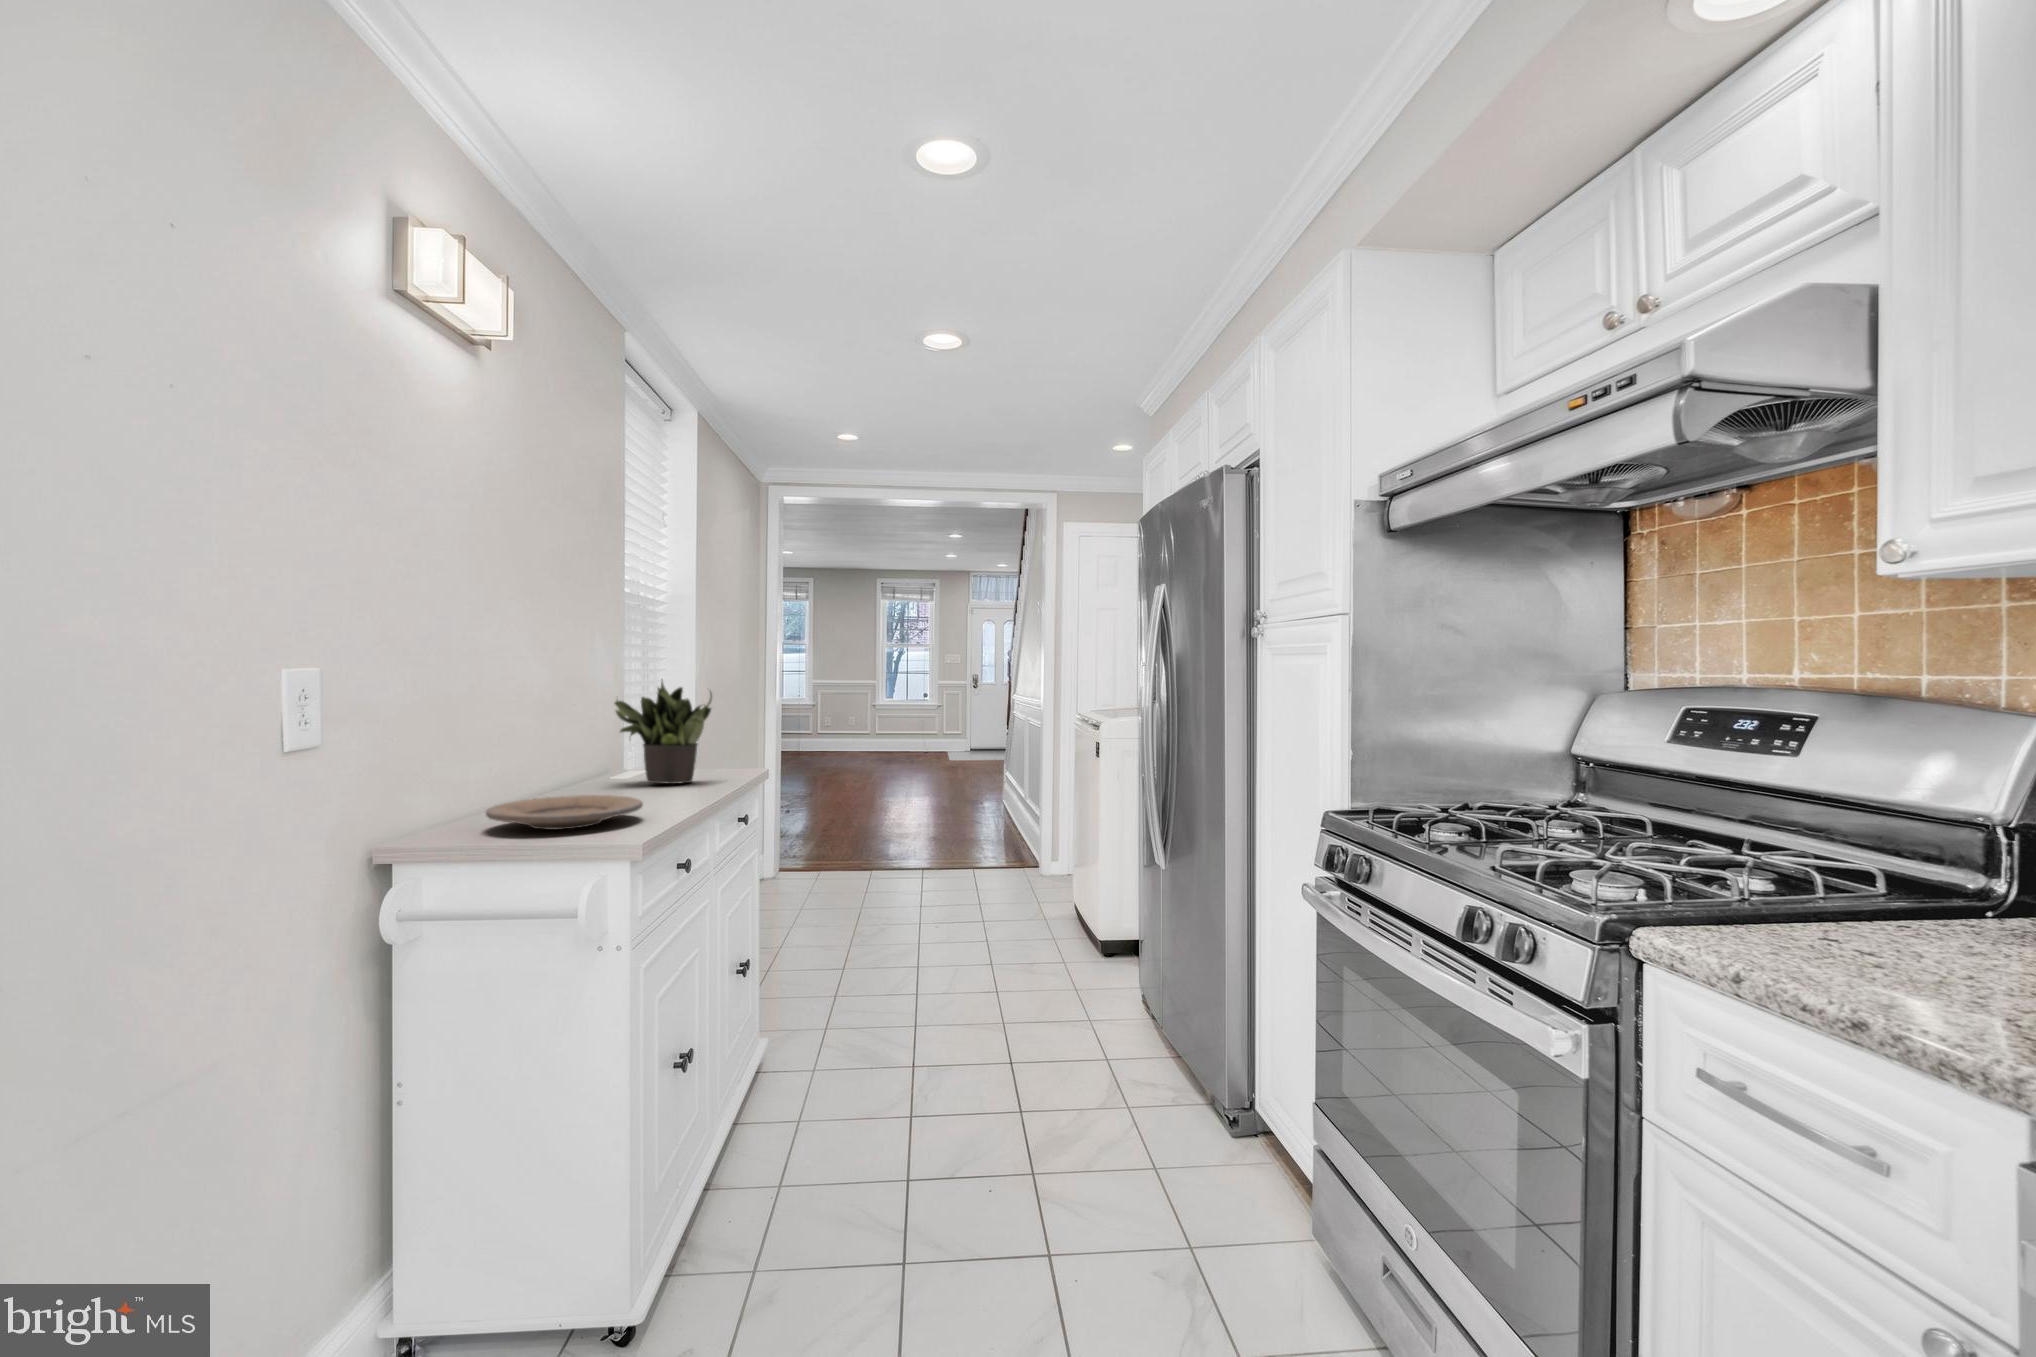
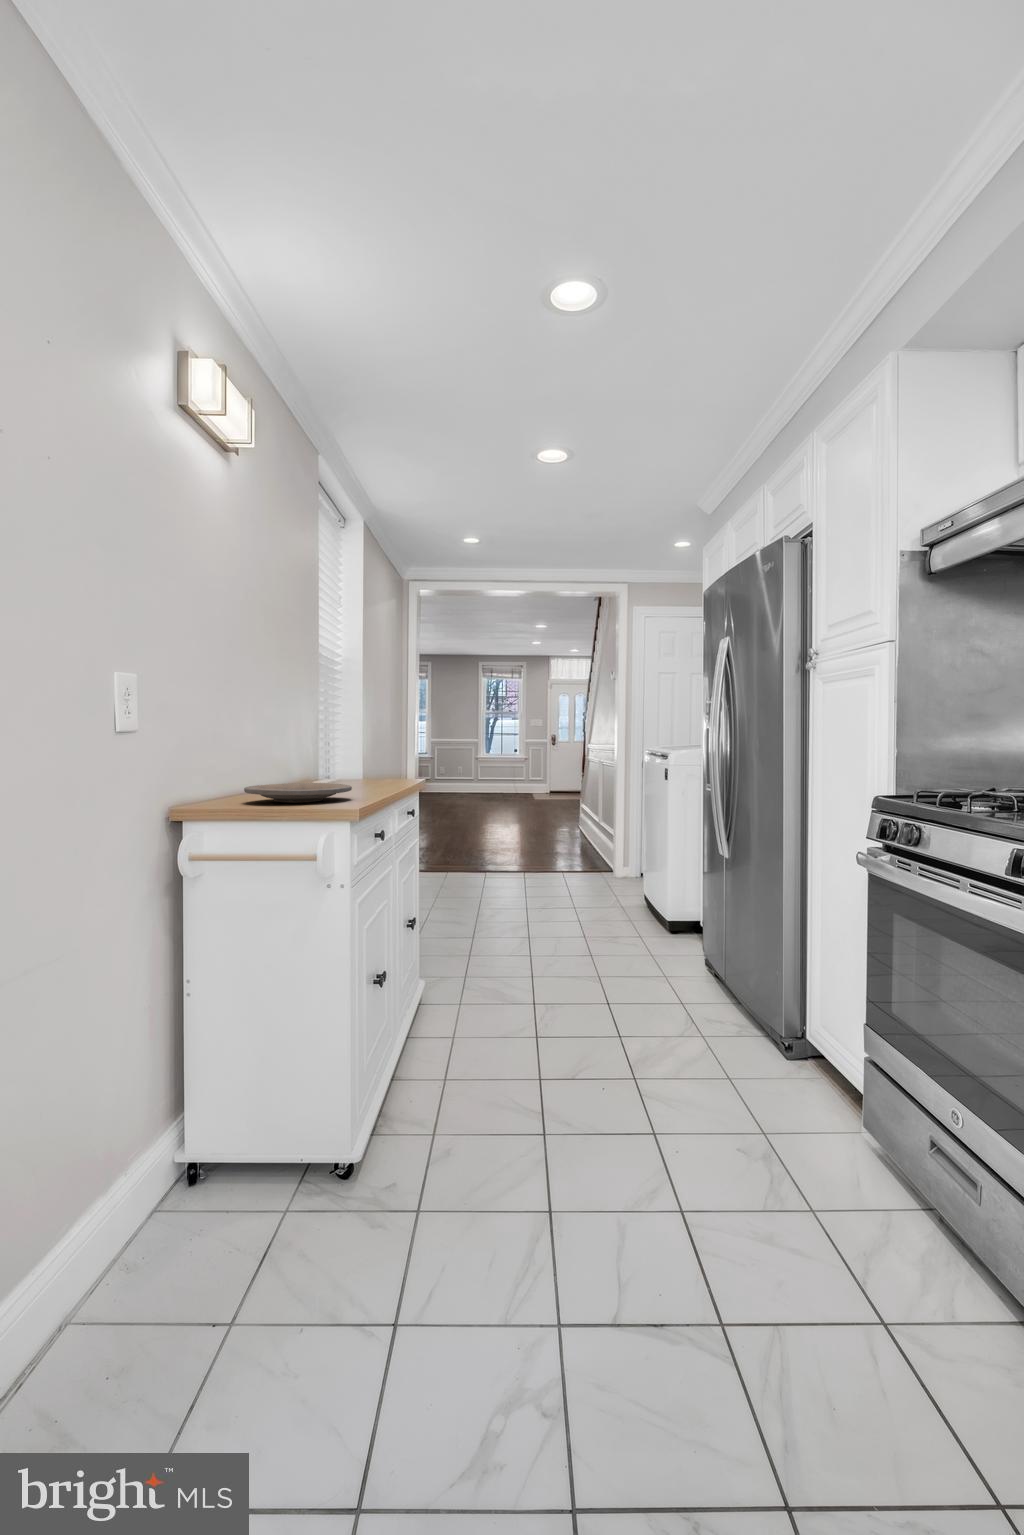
potted plant: present [615,682,712,784] -> none [316,707,388,785]

